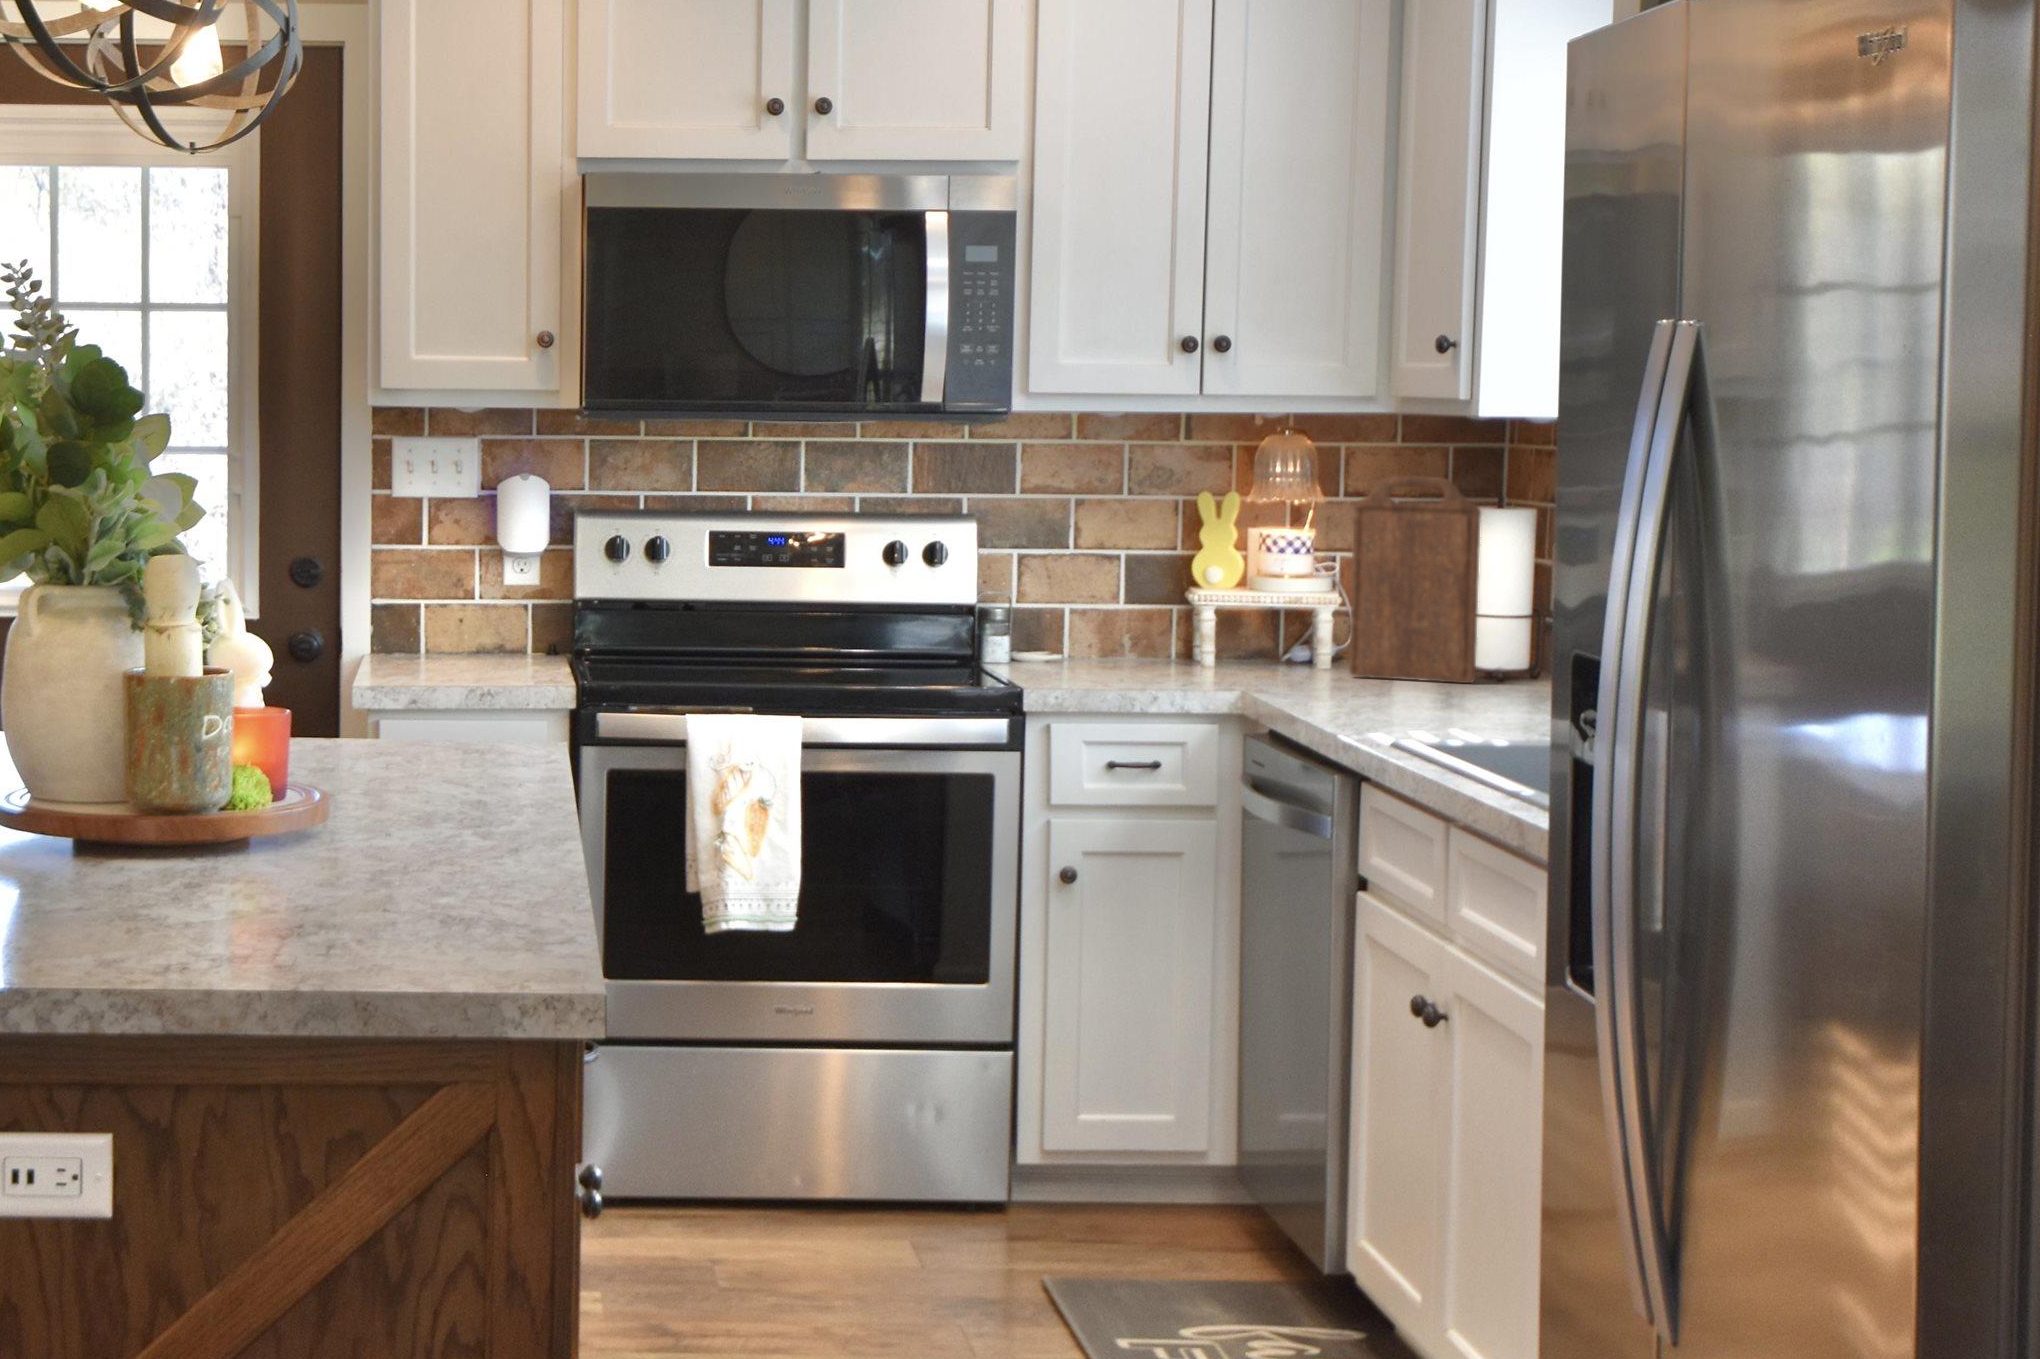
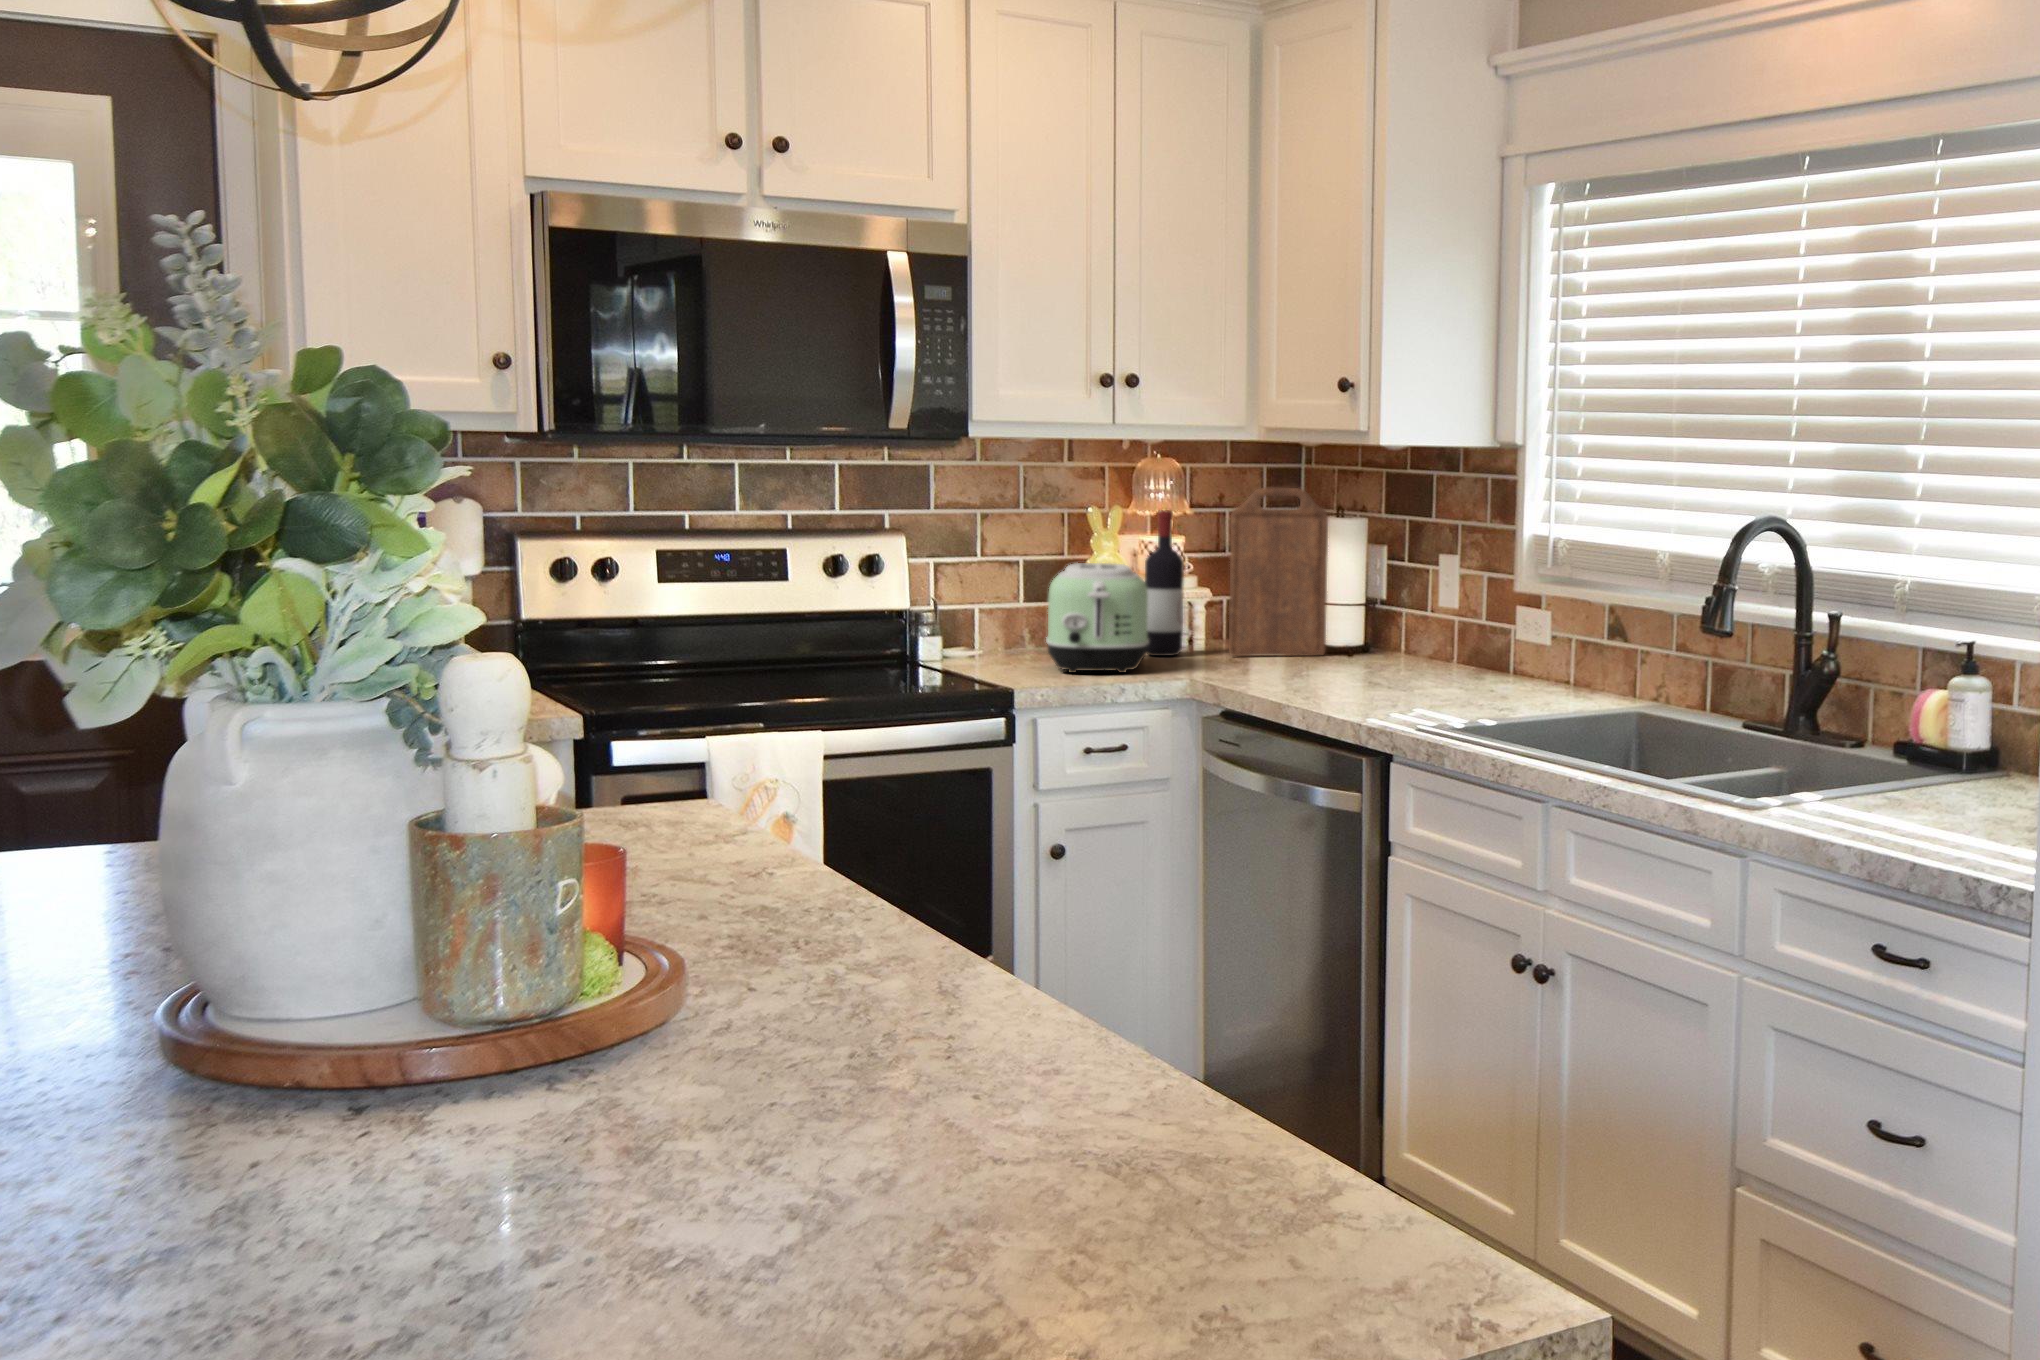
wine bottle: none [1251,501,1300,671] -> present [1145,510,1184,656]
toaster: none [1103,559,1232,686] -> present [1046,563,1149,673]

